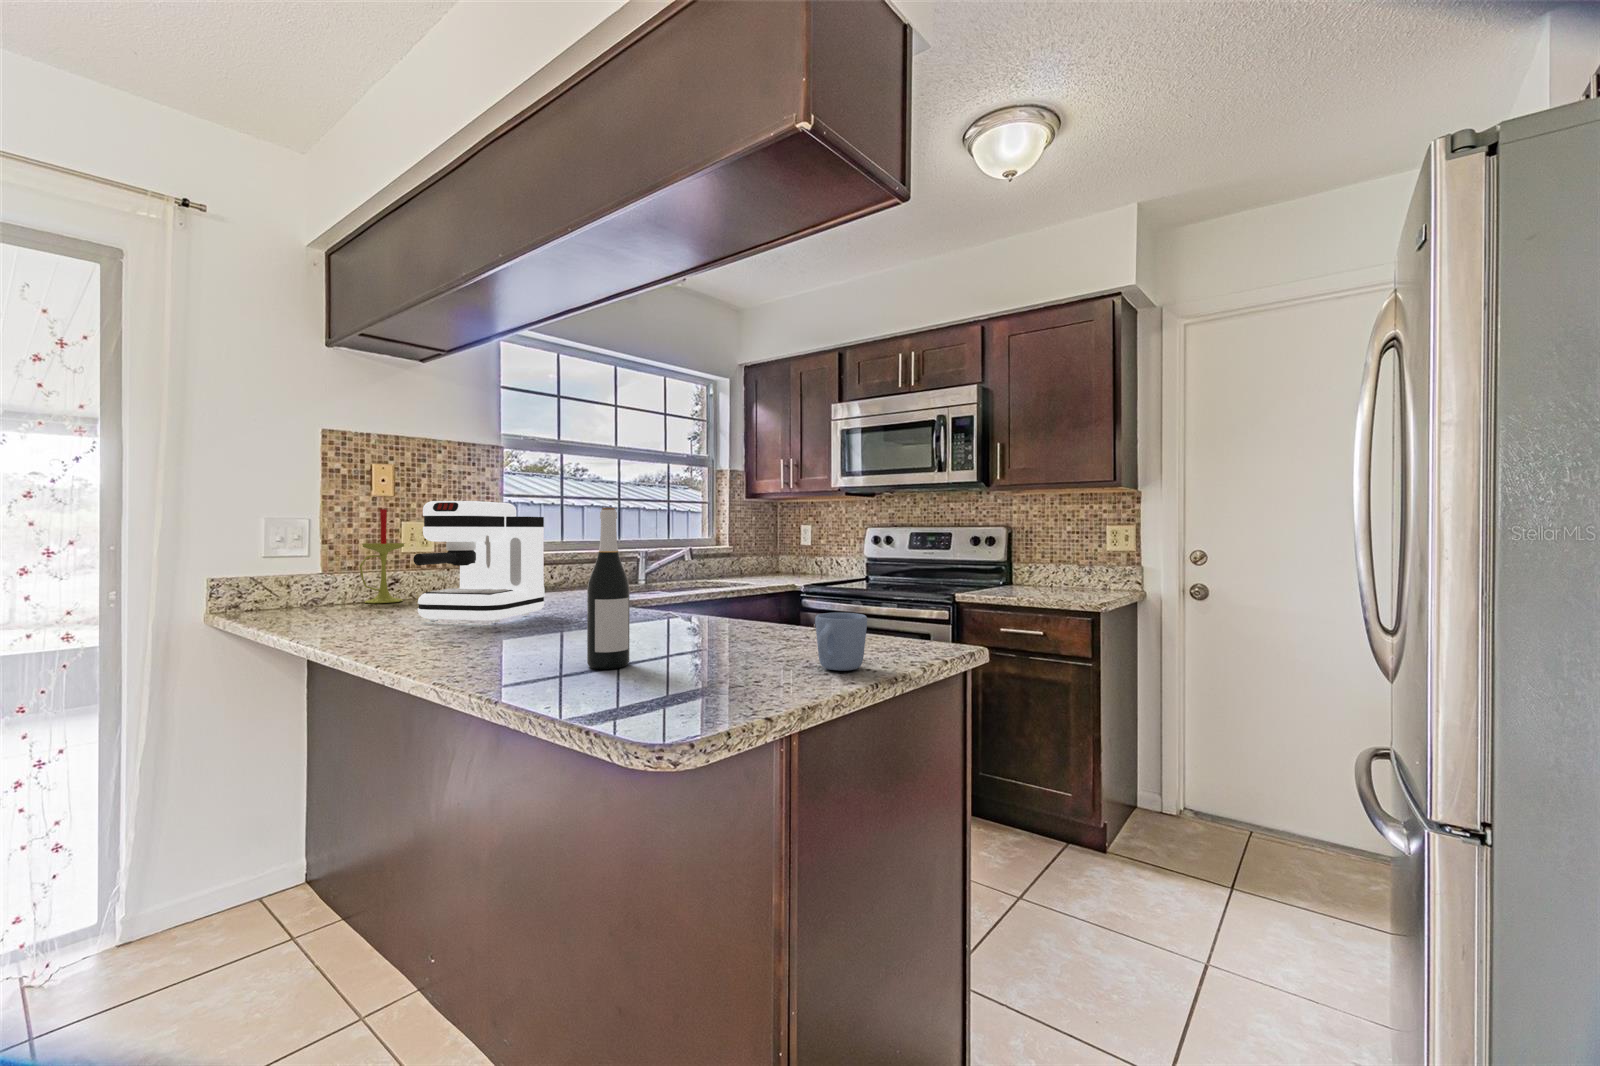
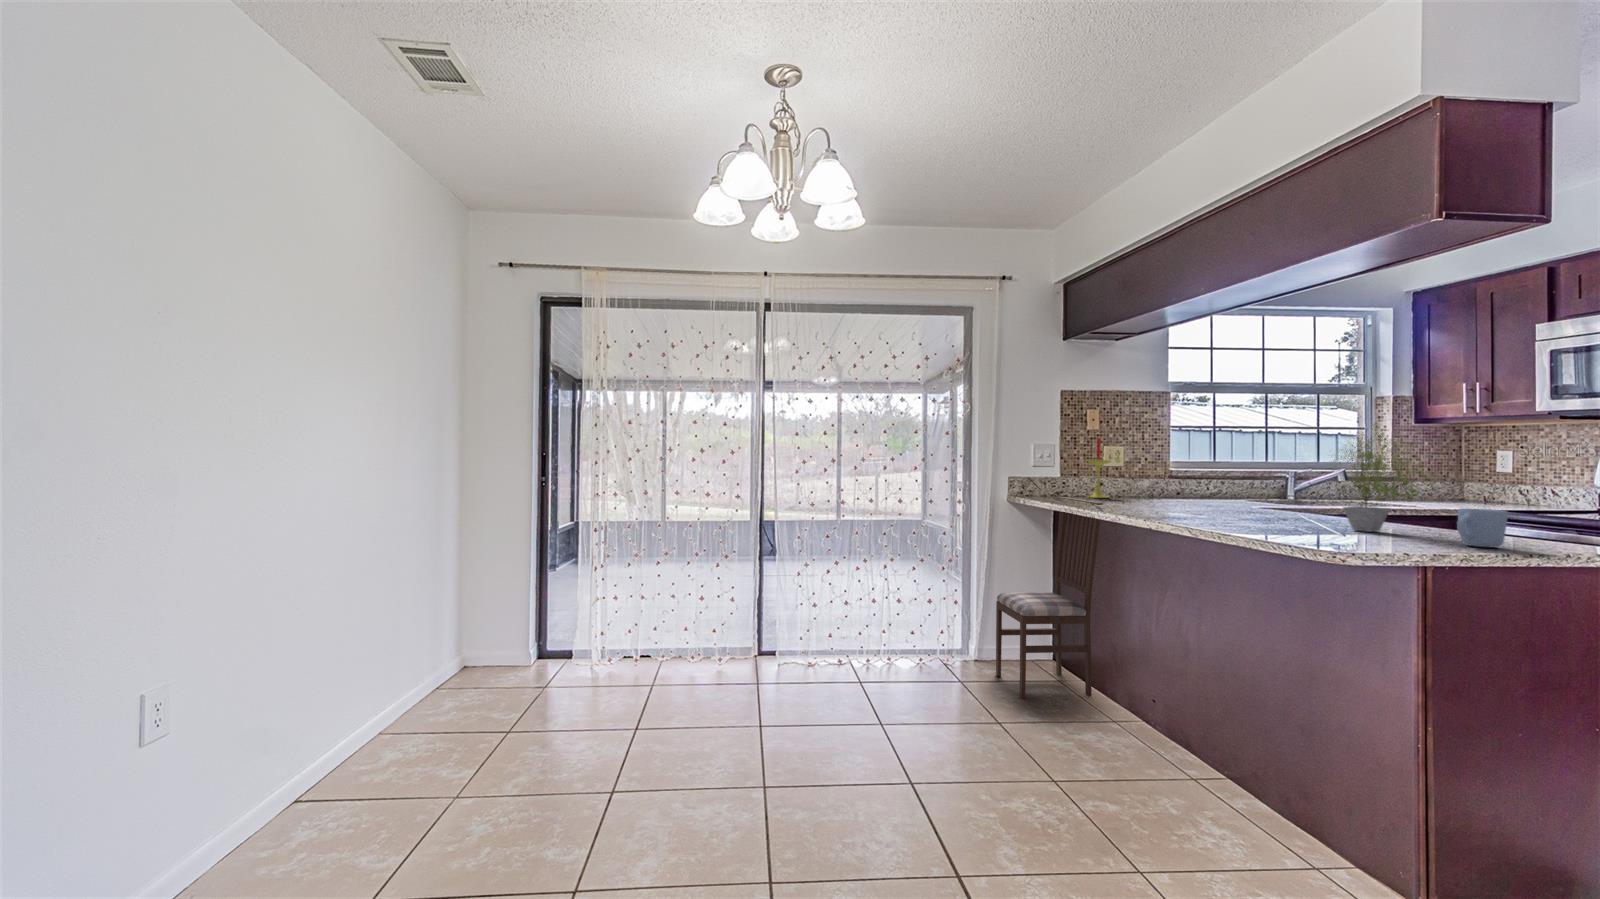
potted plant: none [658,488,782,649] -> present [1339,424,1429,532]
coffee maker: present [413,501,545,622] -> none [1137,432,1220,510]
wine bottle: present [587,508,630,669] -> none [1274,436,1304,531]
dining chair: none [155,608,362,1019] -> present [996,497,1103,698]

